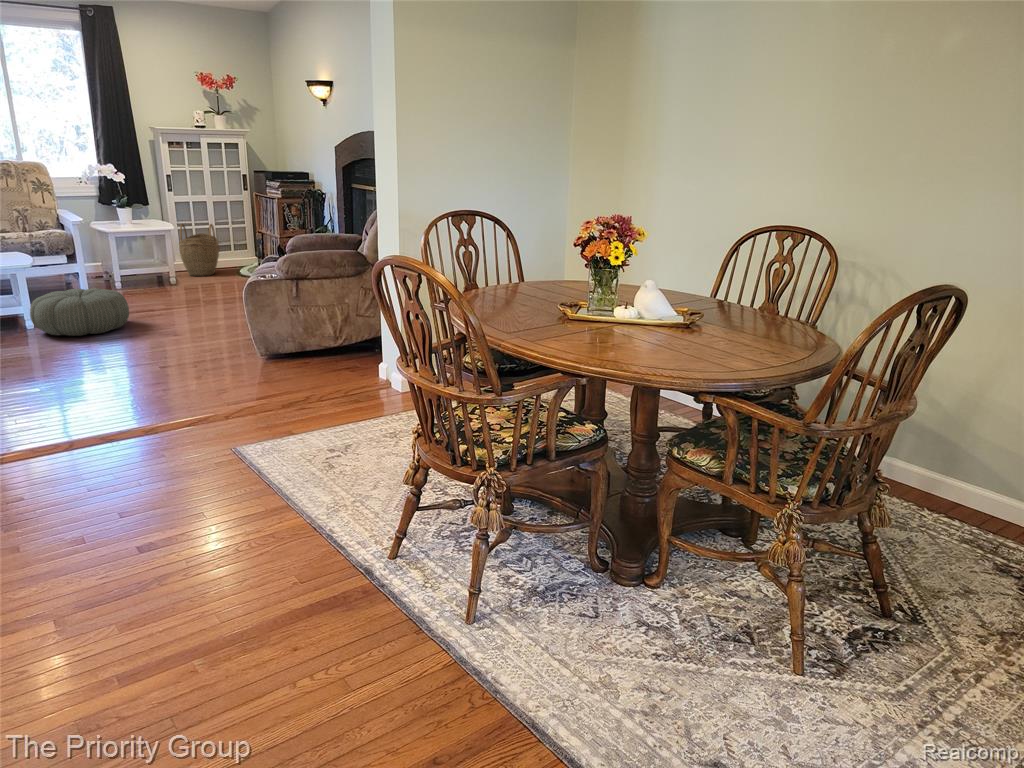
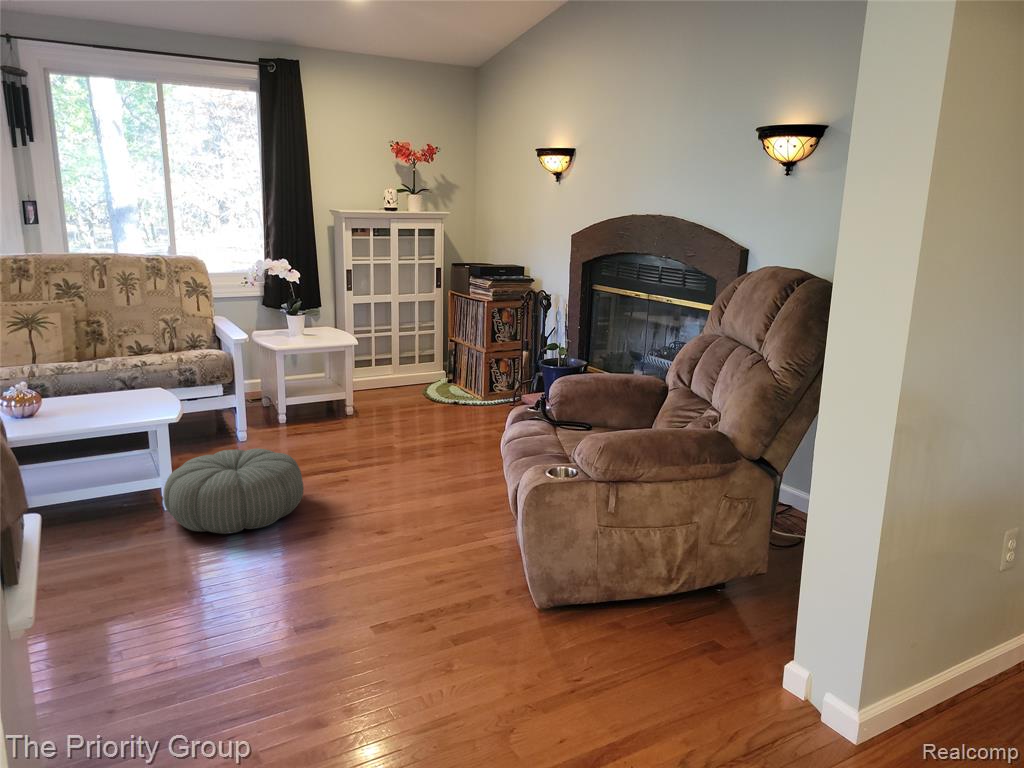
woven basket: present [179,224,219,276] -> none [357,332,403,400]

